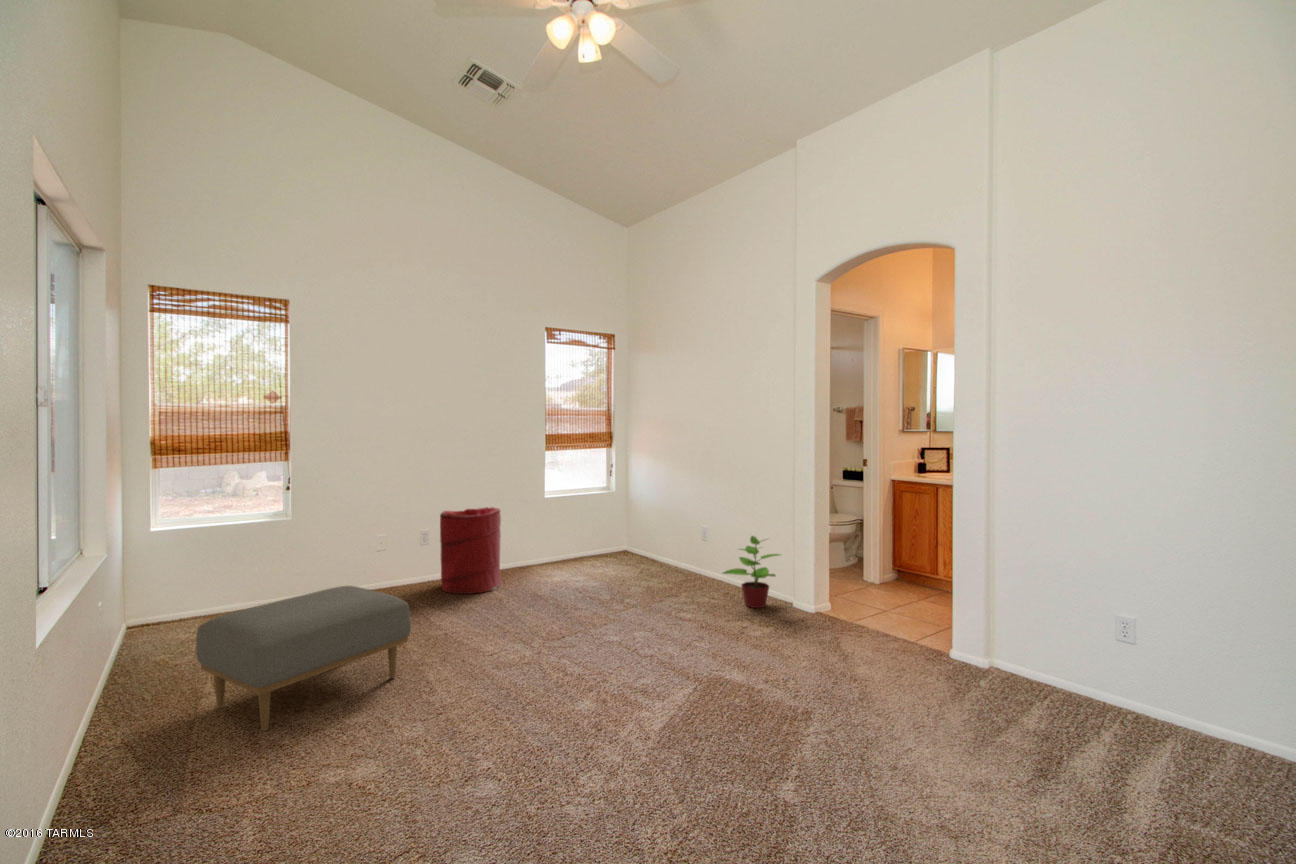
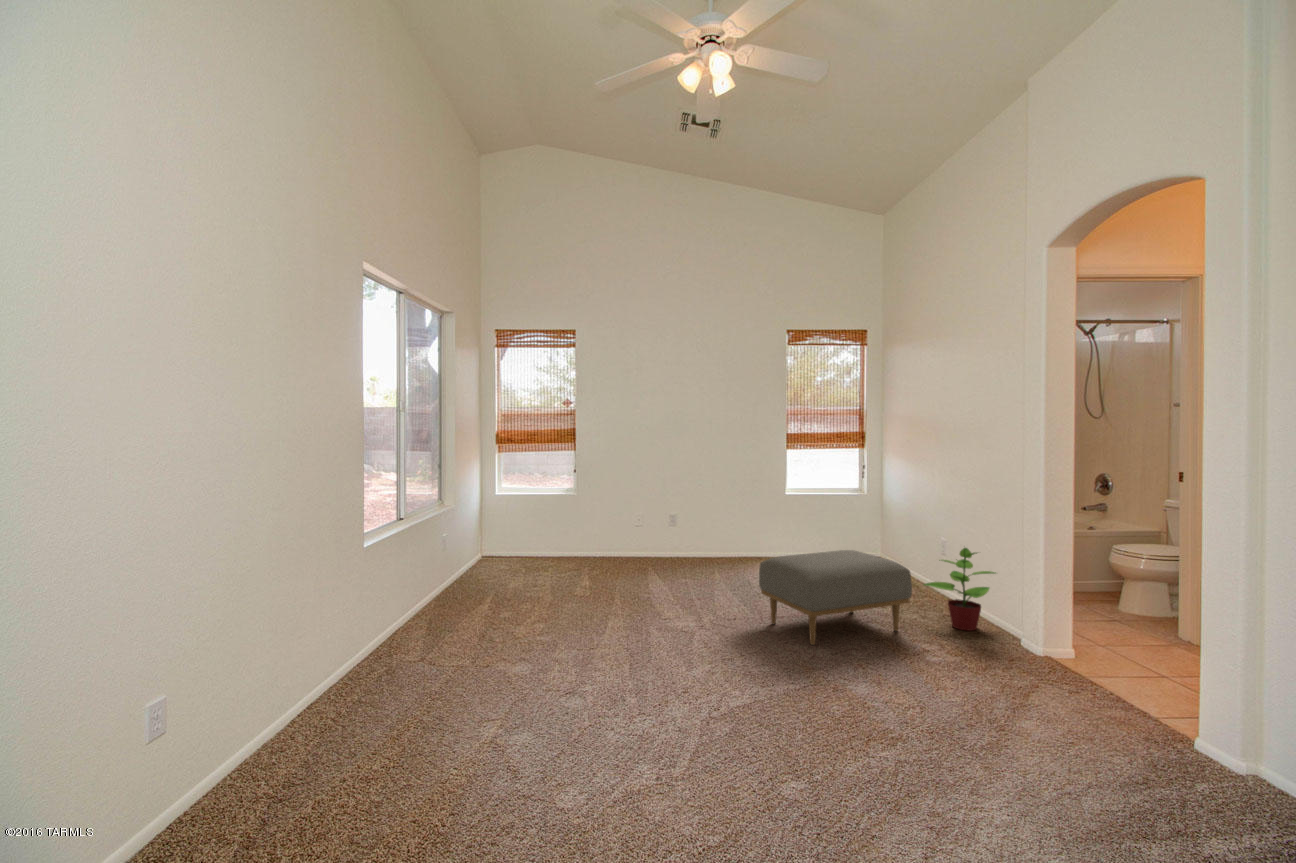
laundry hamper: present [440,507,501,594] -> none [681,497,732,571]
ottoman: present [196,586,411,731] -> present [759,550,912,645]

